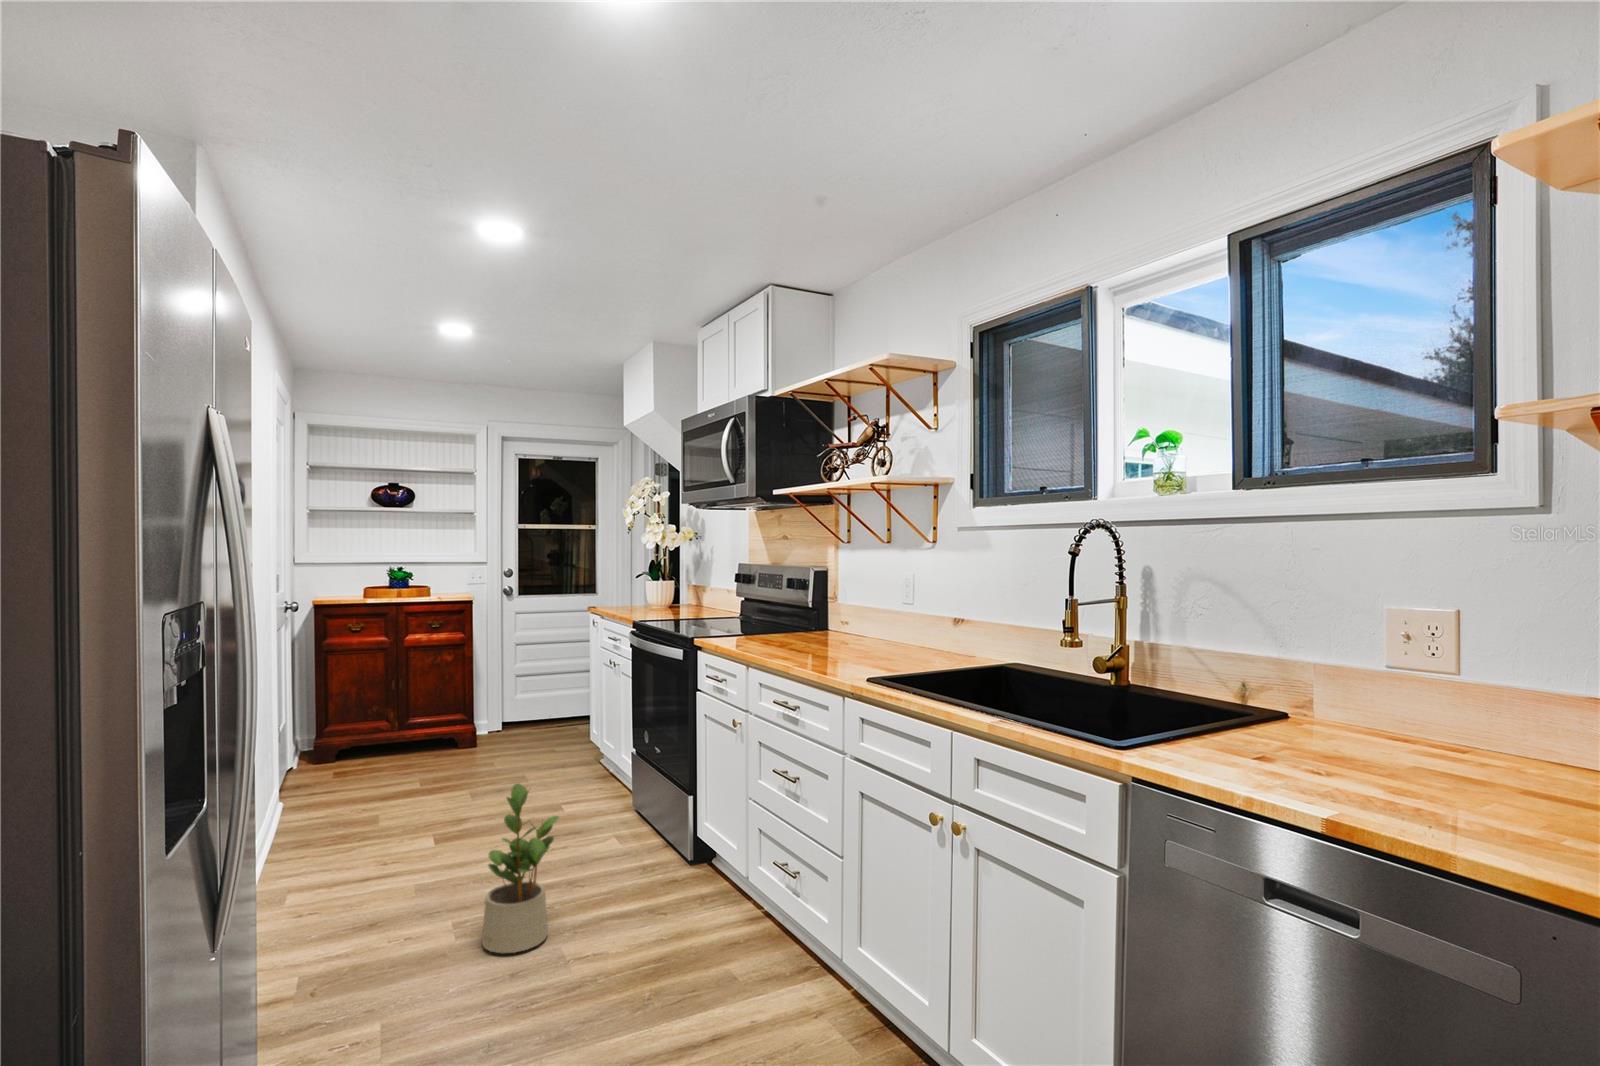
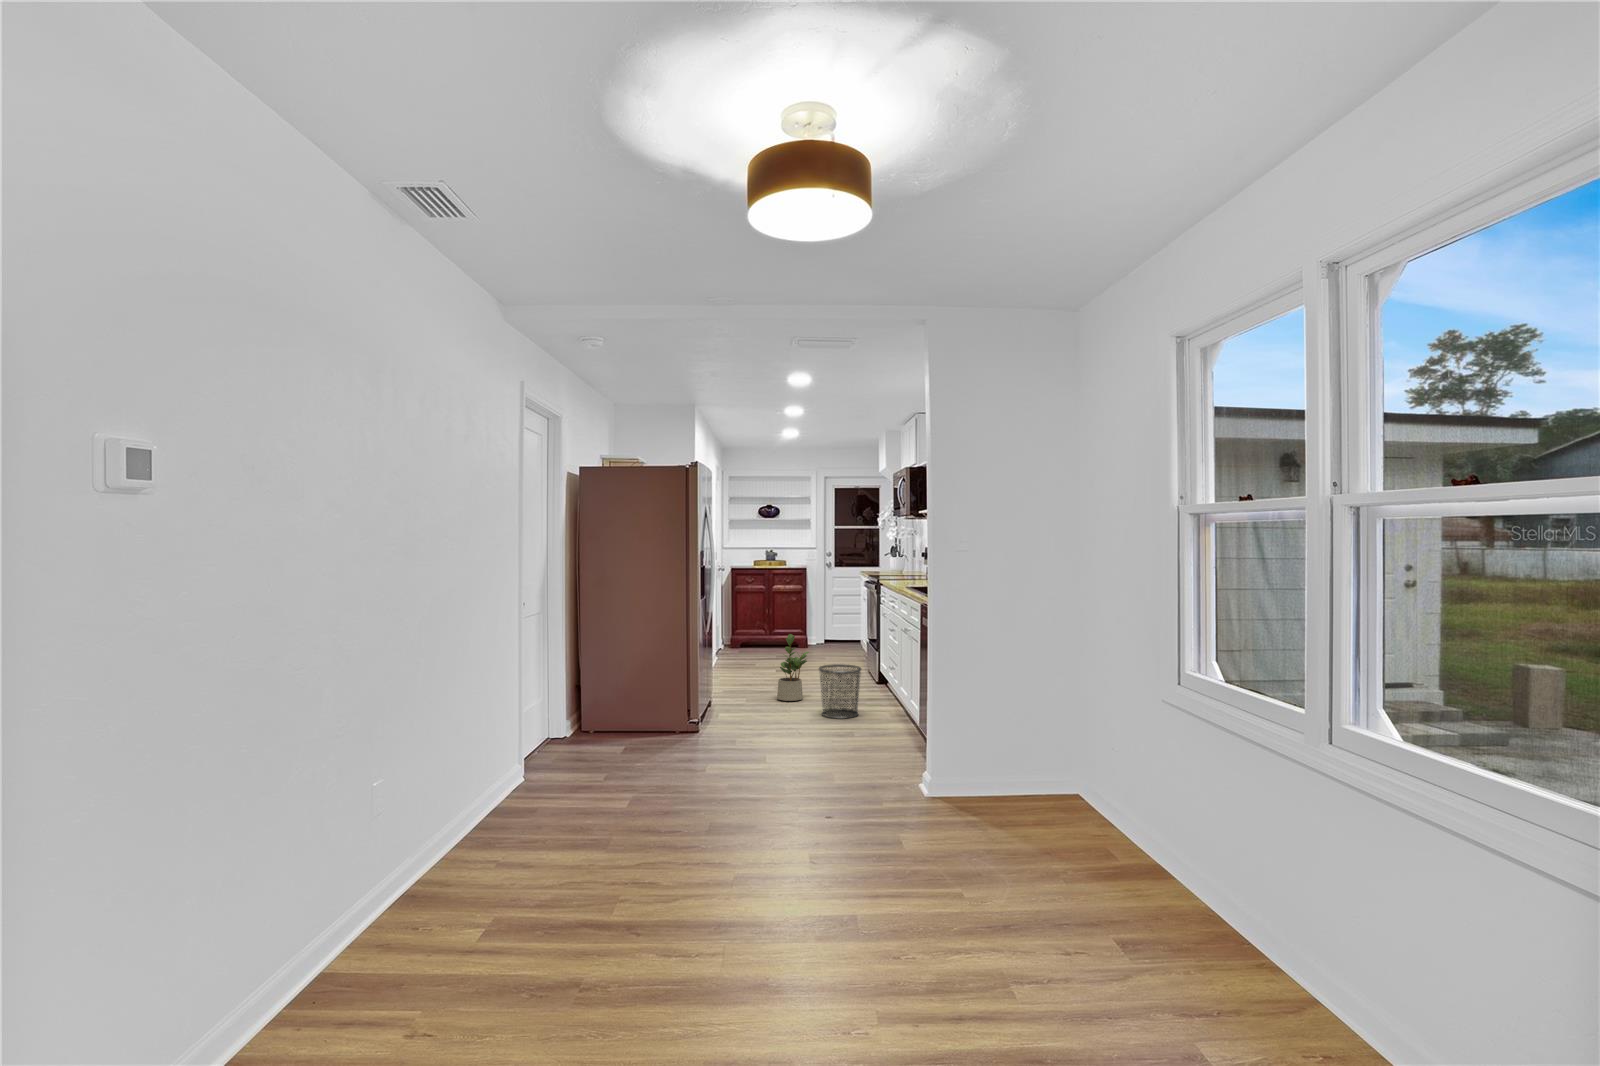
waste bin: none [622,857,730,1017] -> present [819,664,861,719]

